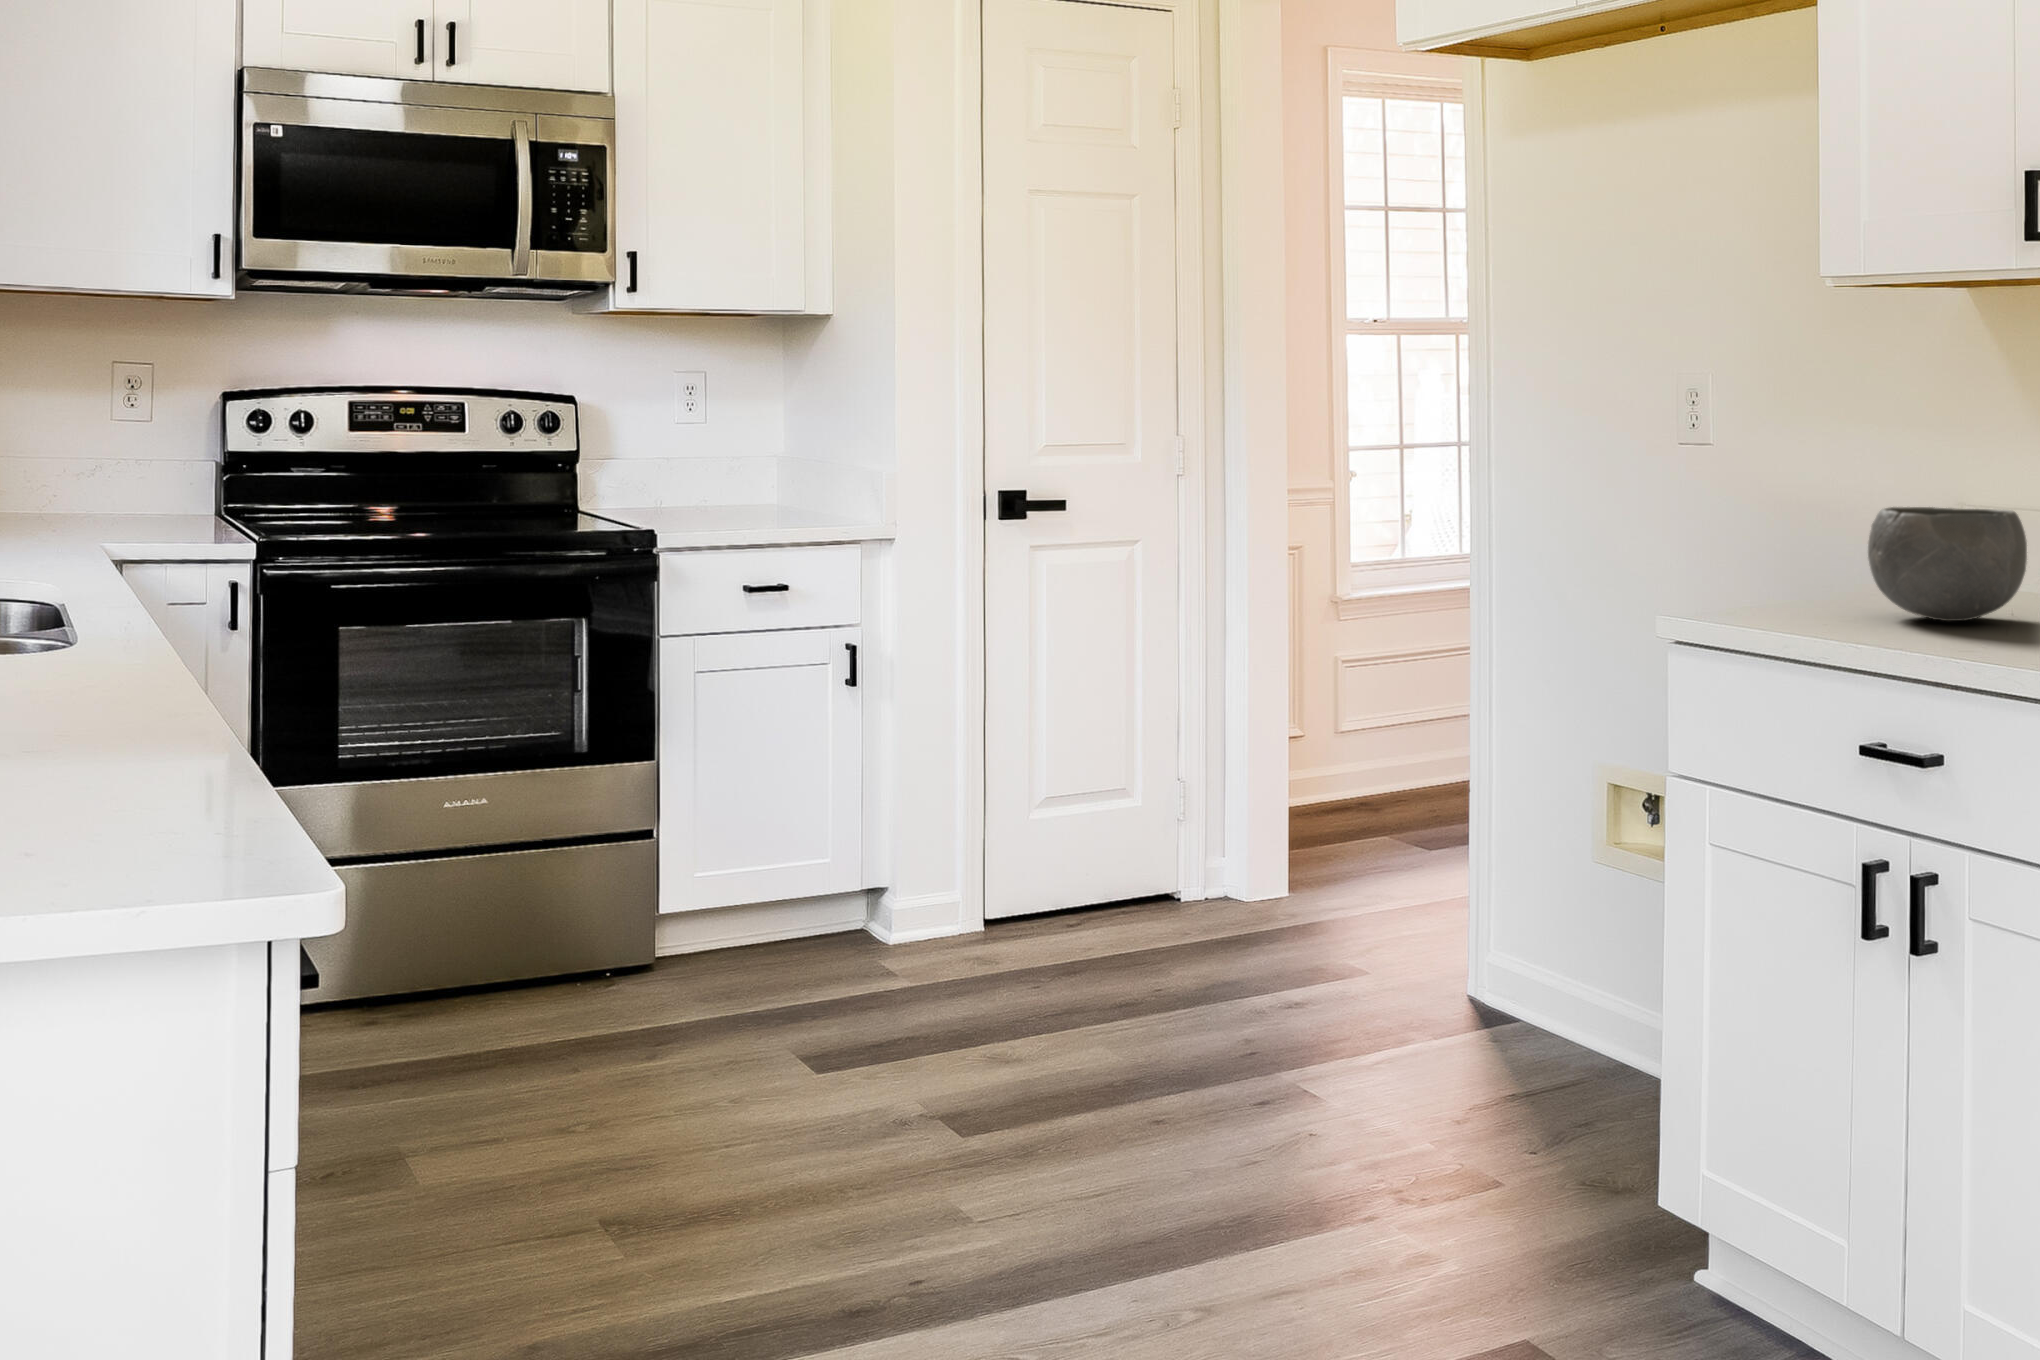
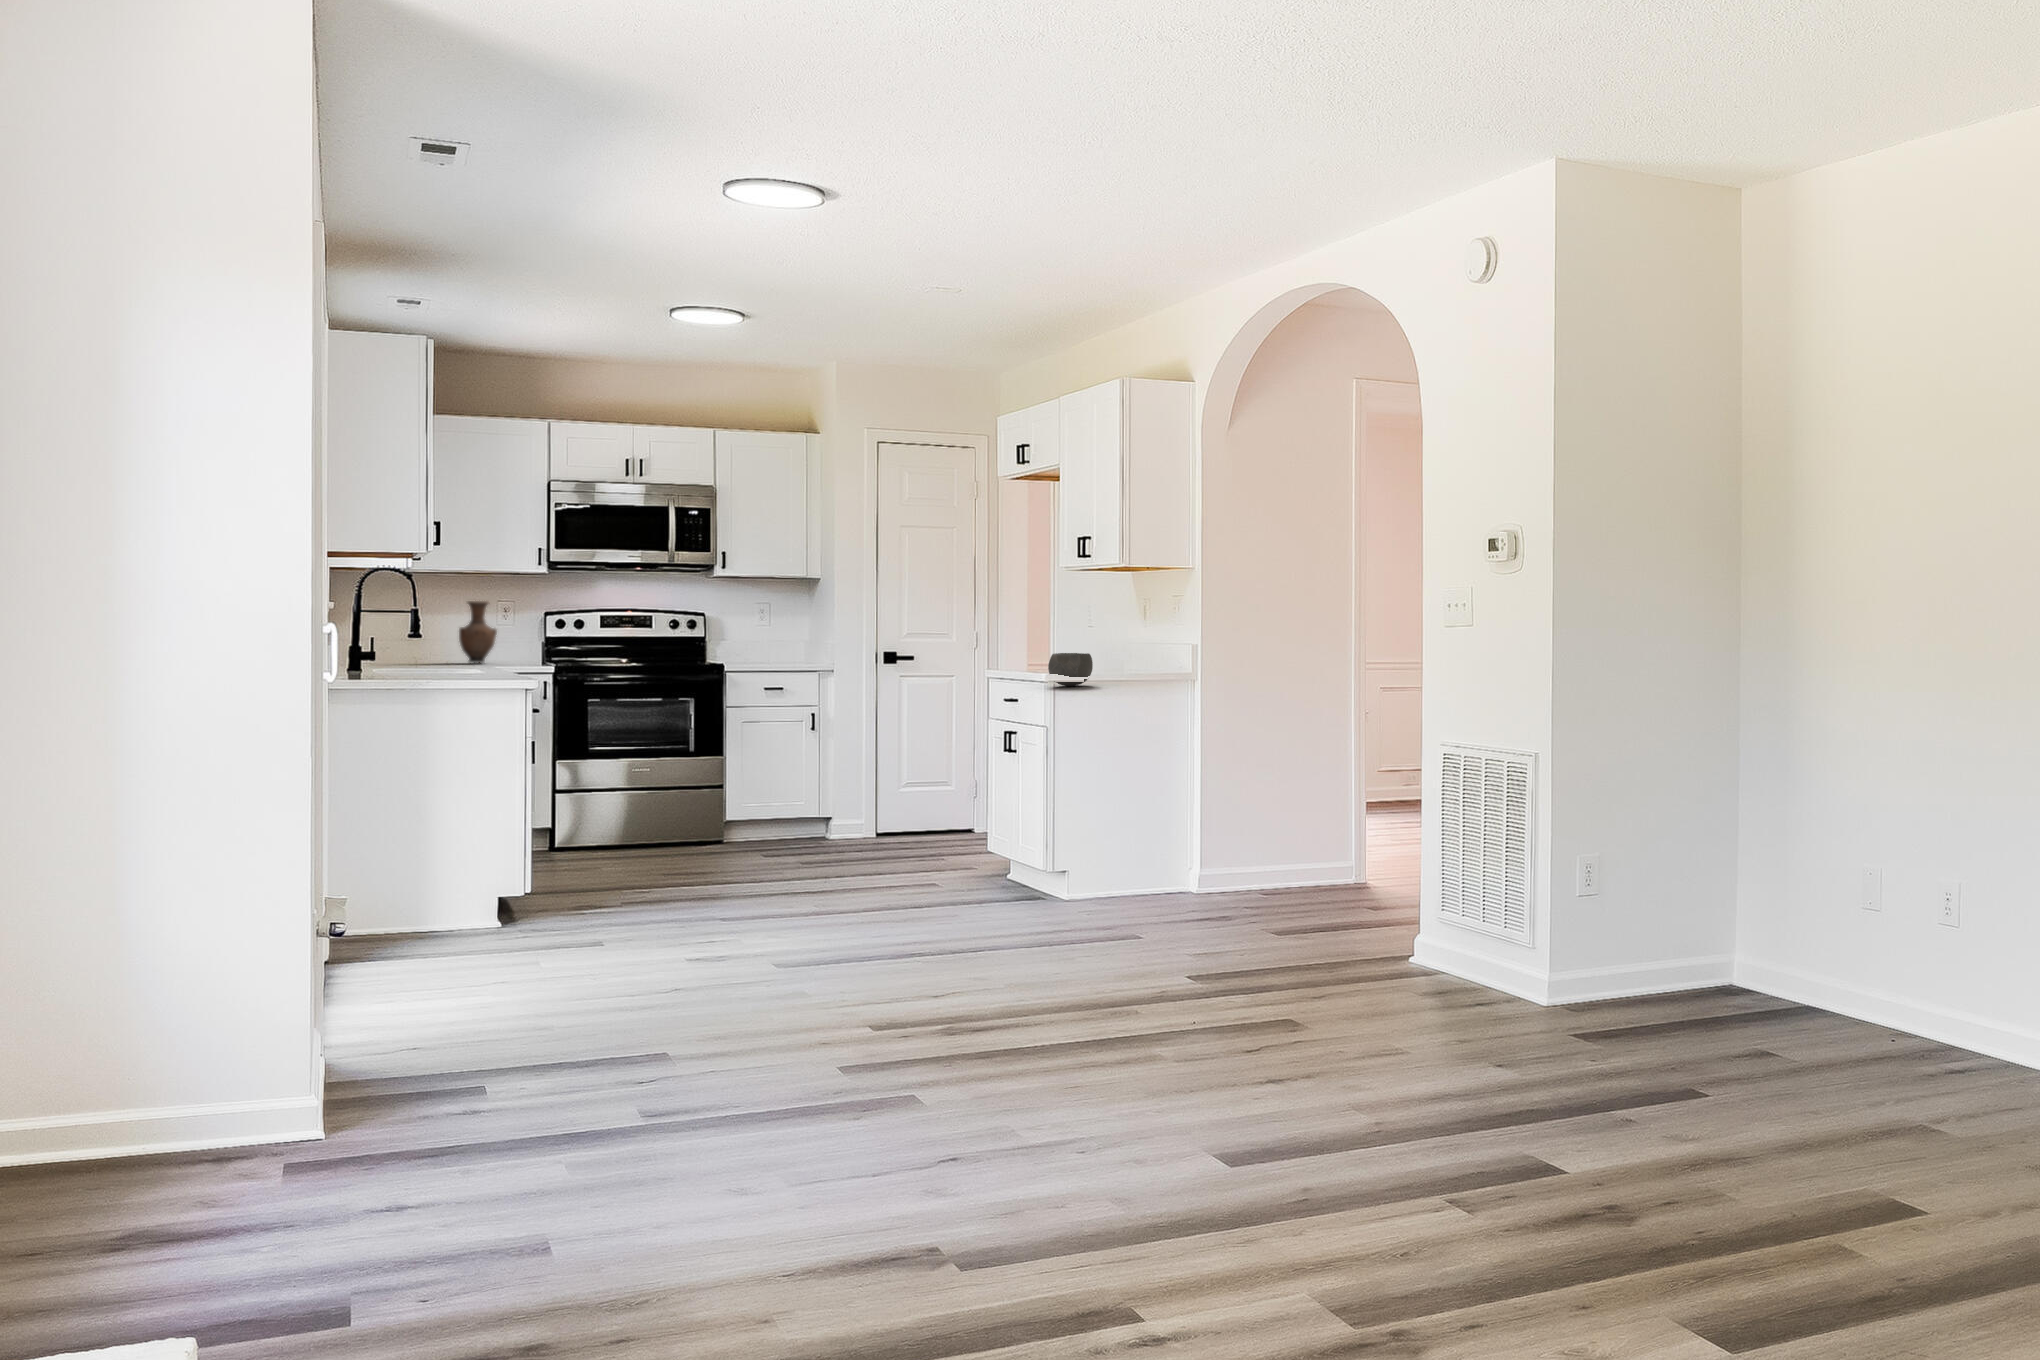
vase: none [24,363,114,516] -> present [459,601,497,663]

